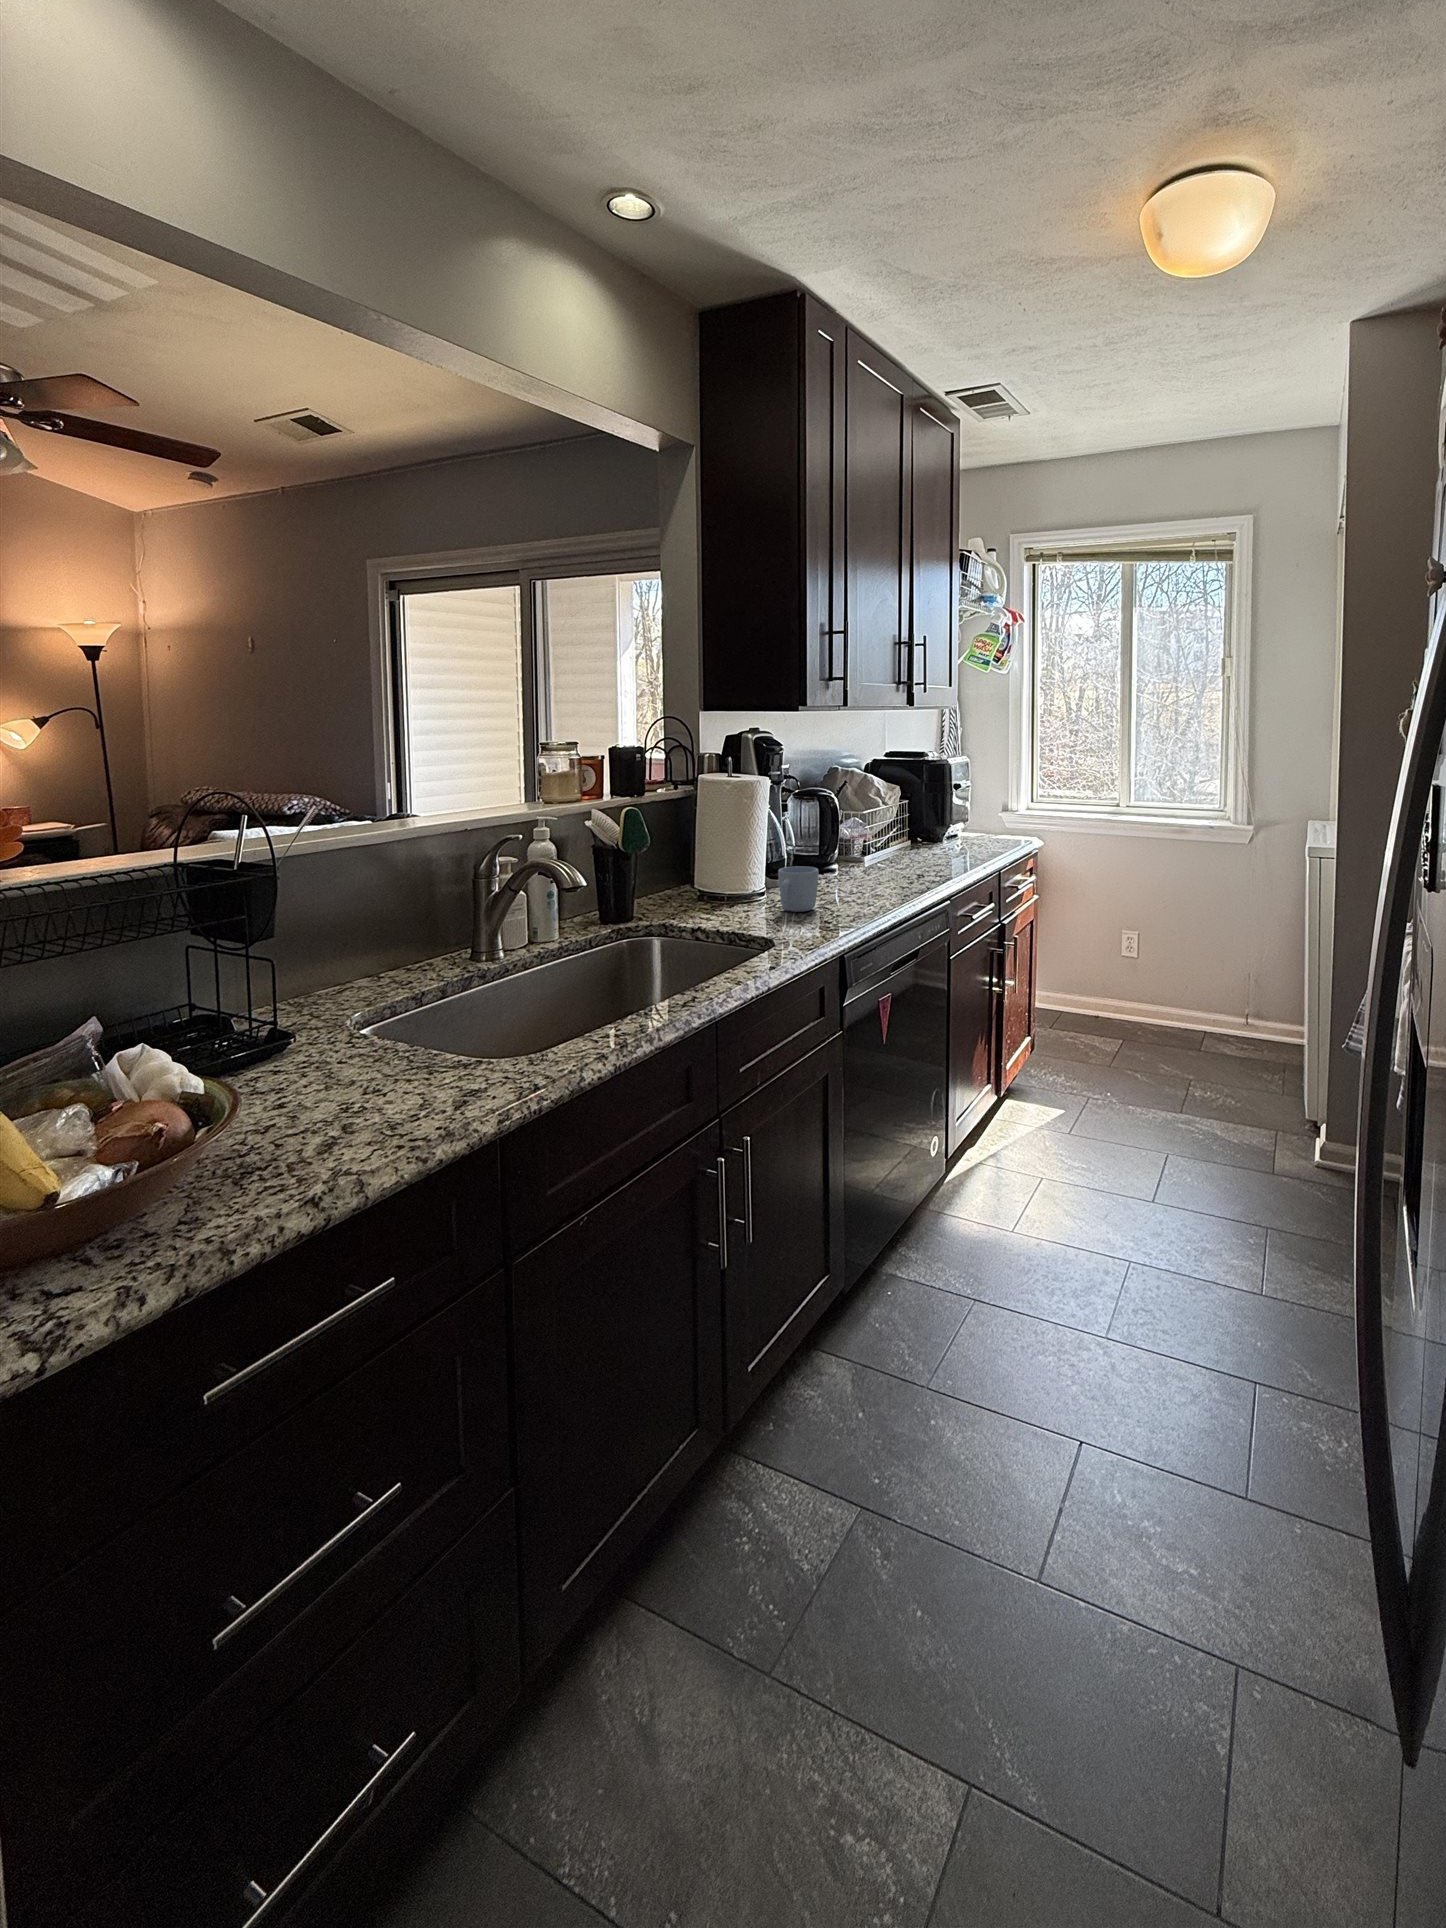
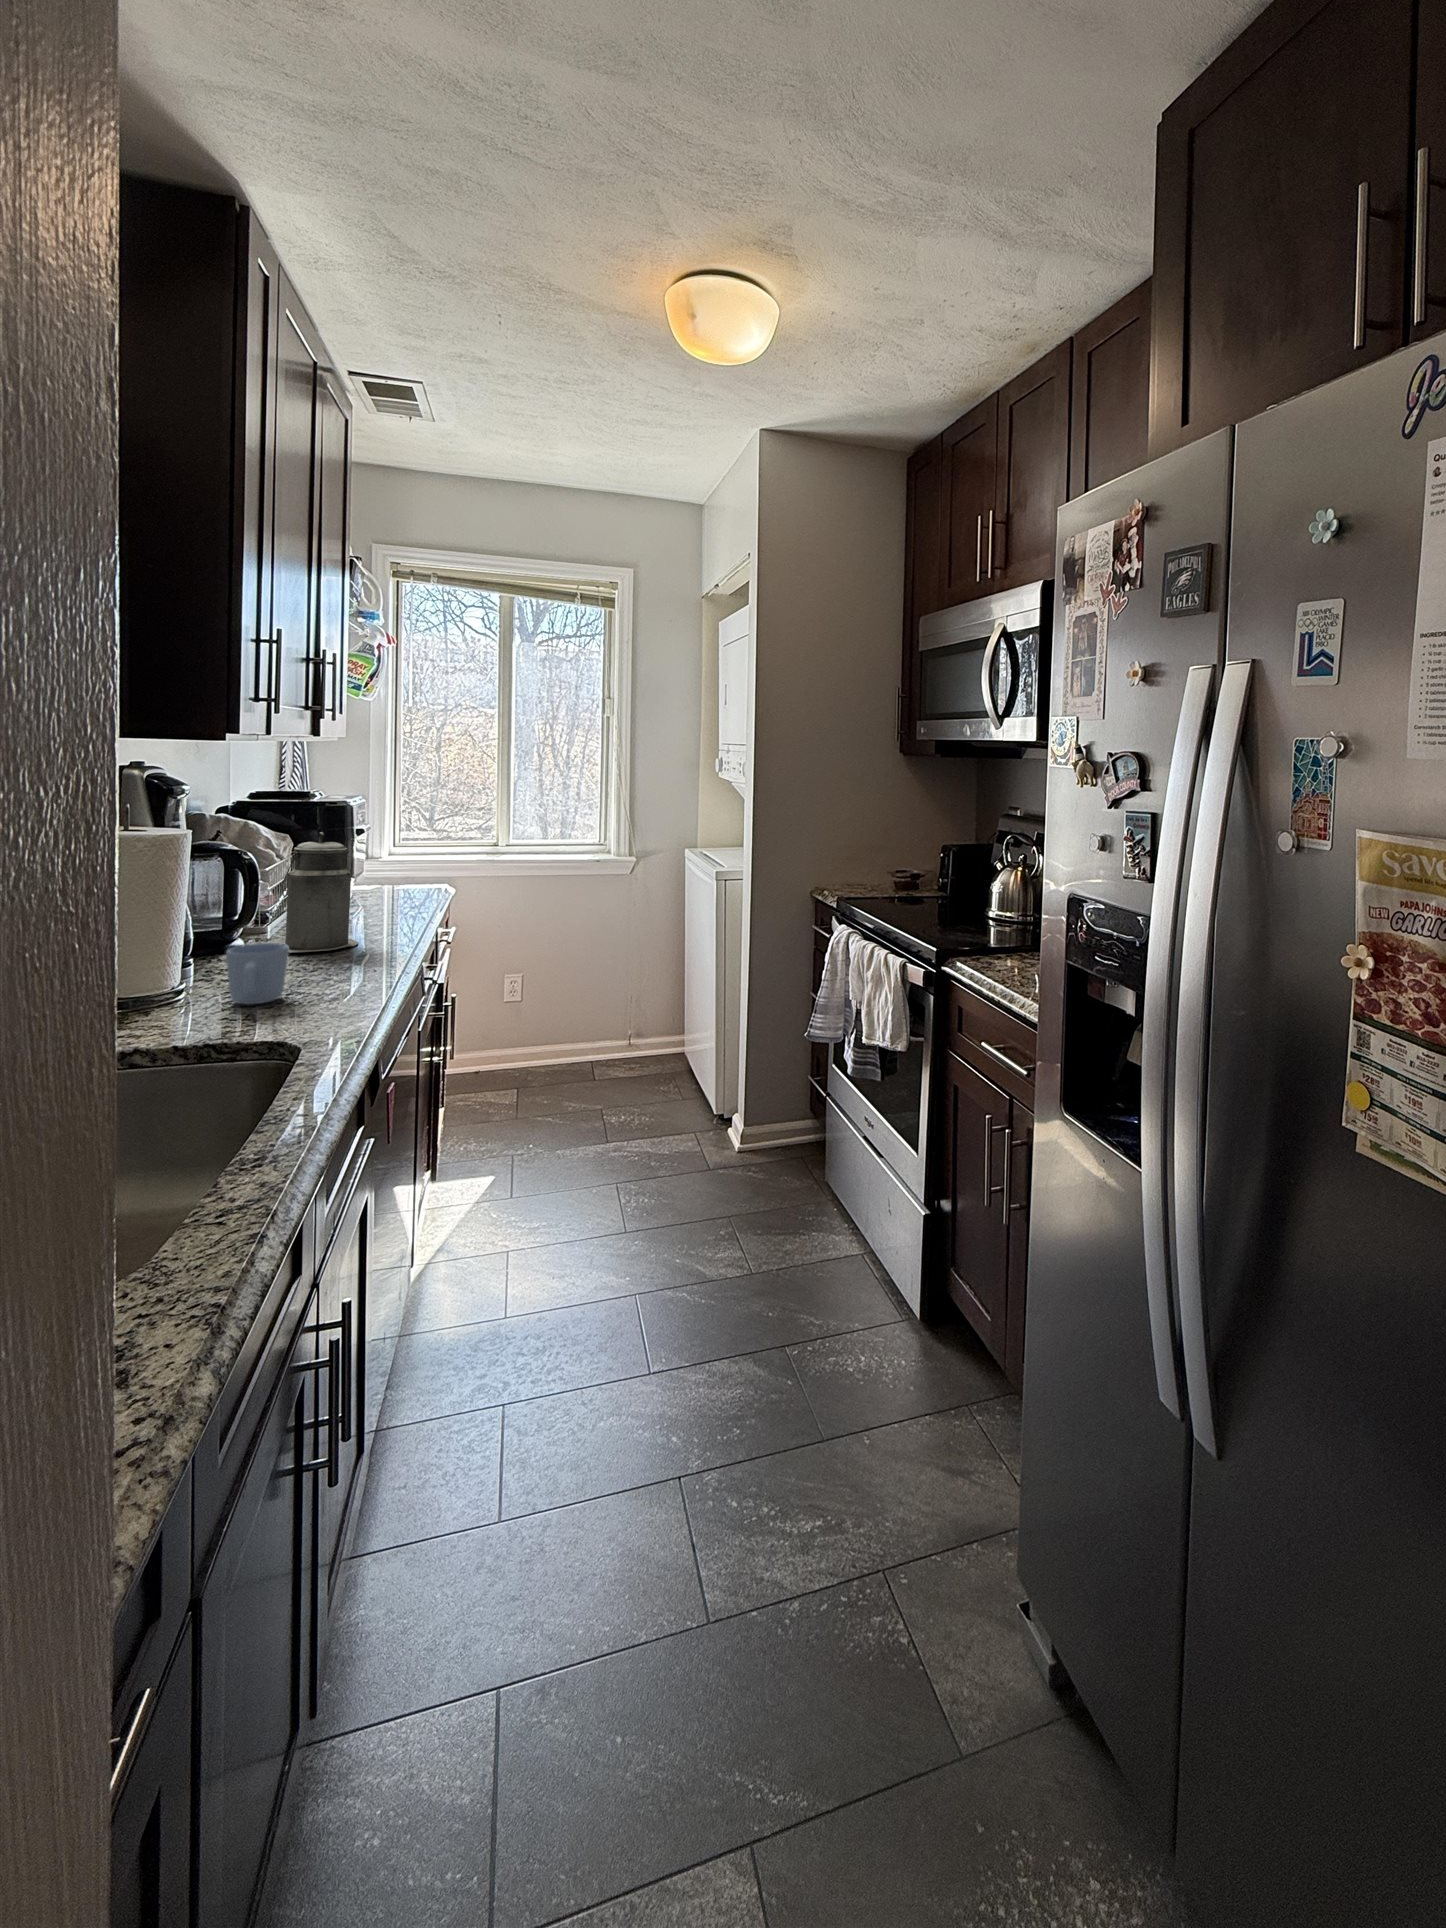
canister: none [848,784,913,880] -> present [270,832,358,953]

